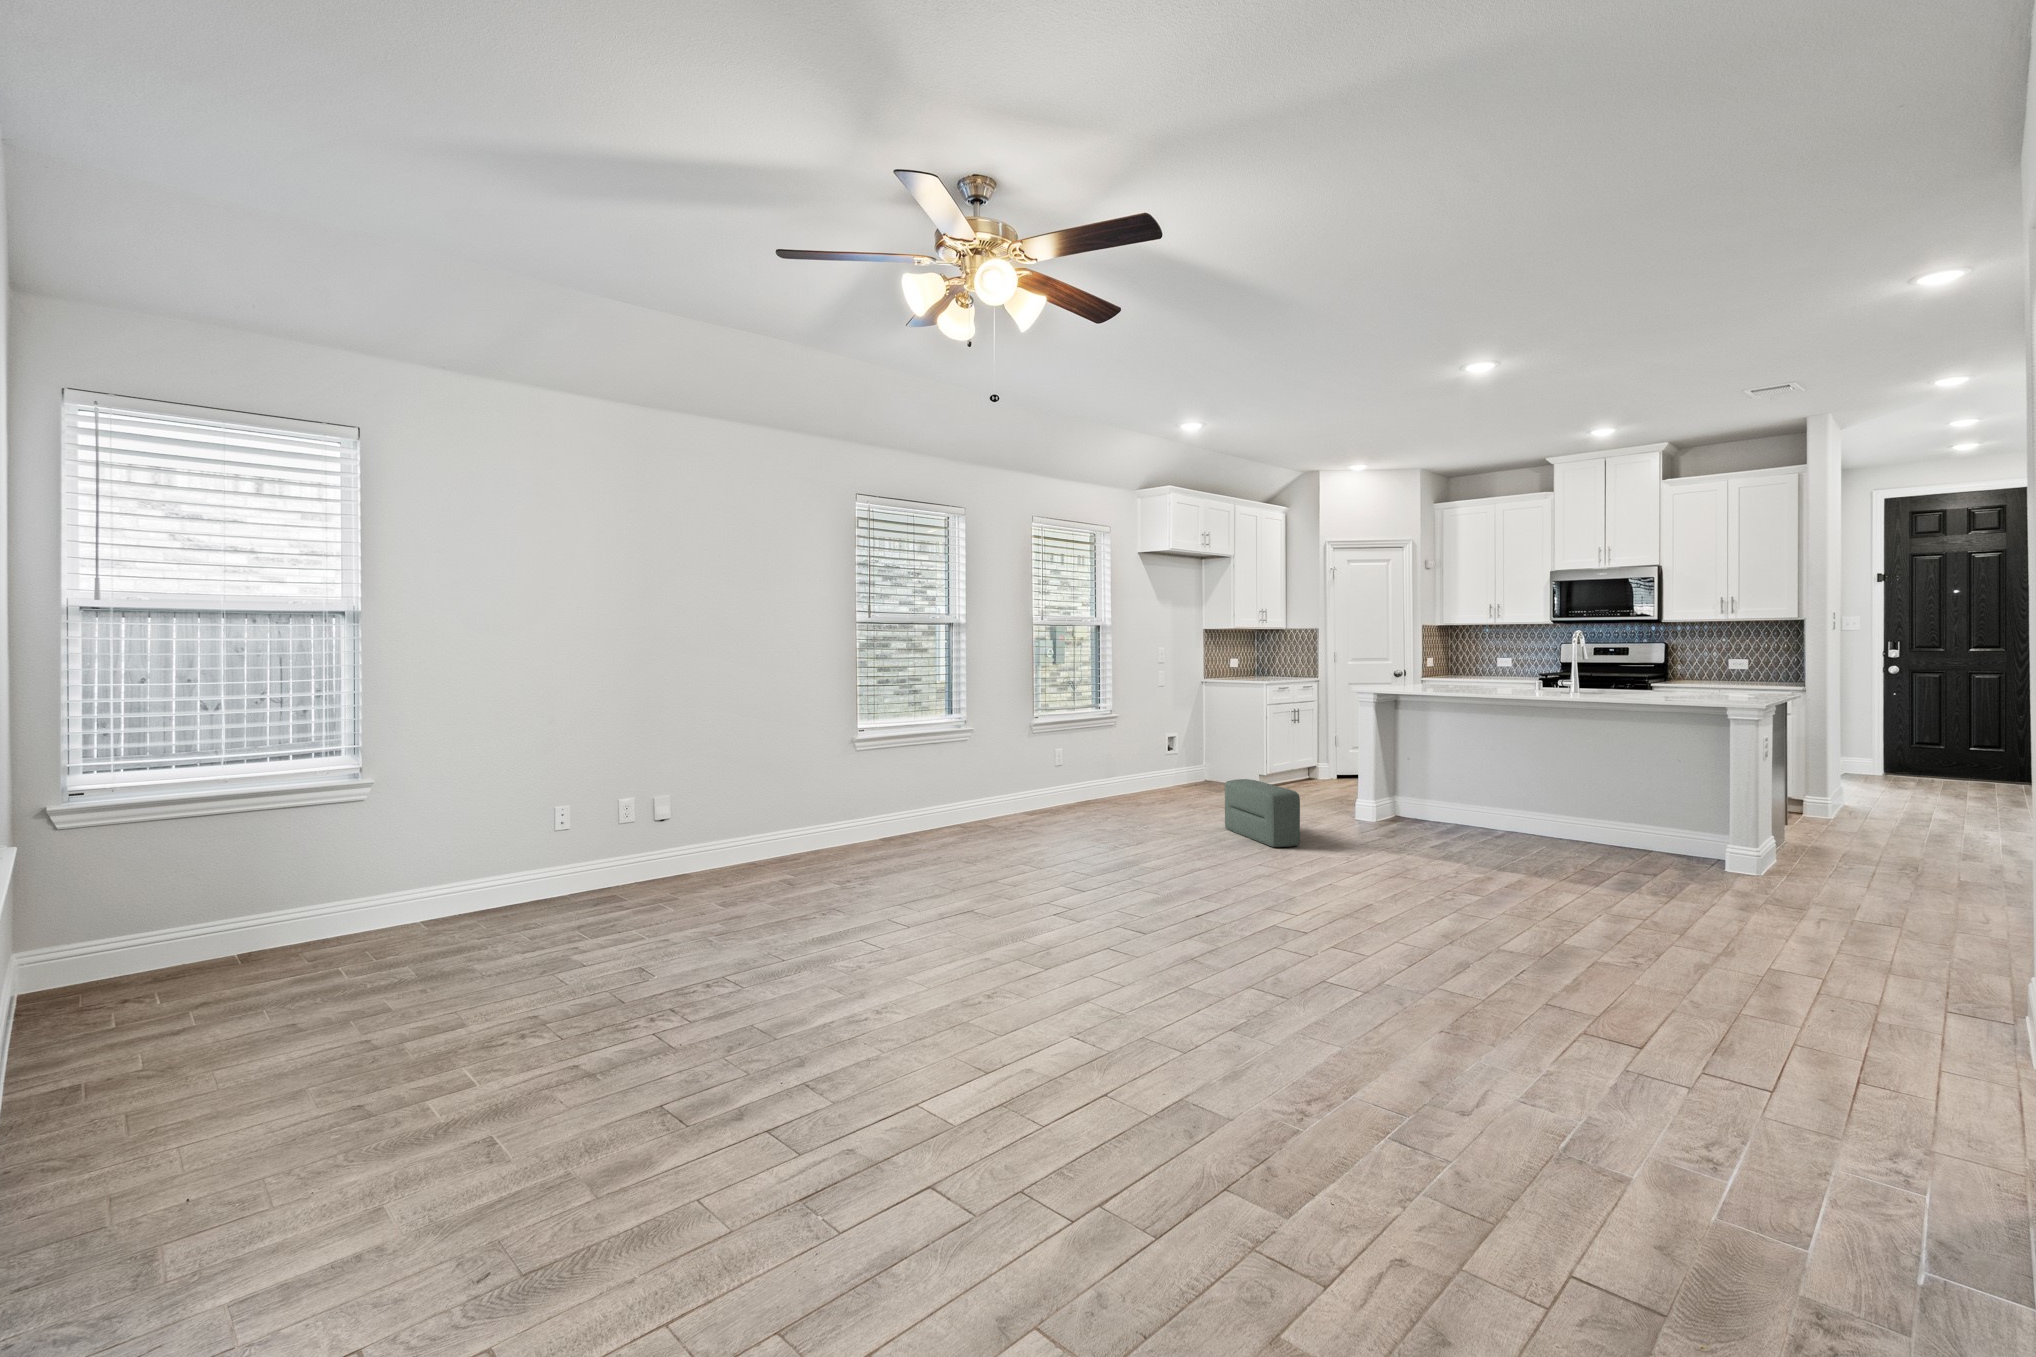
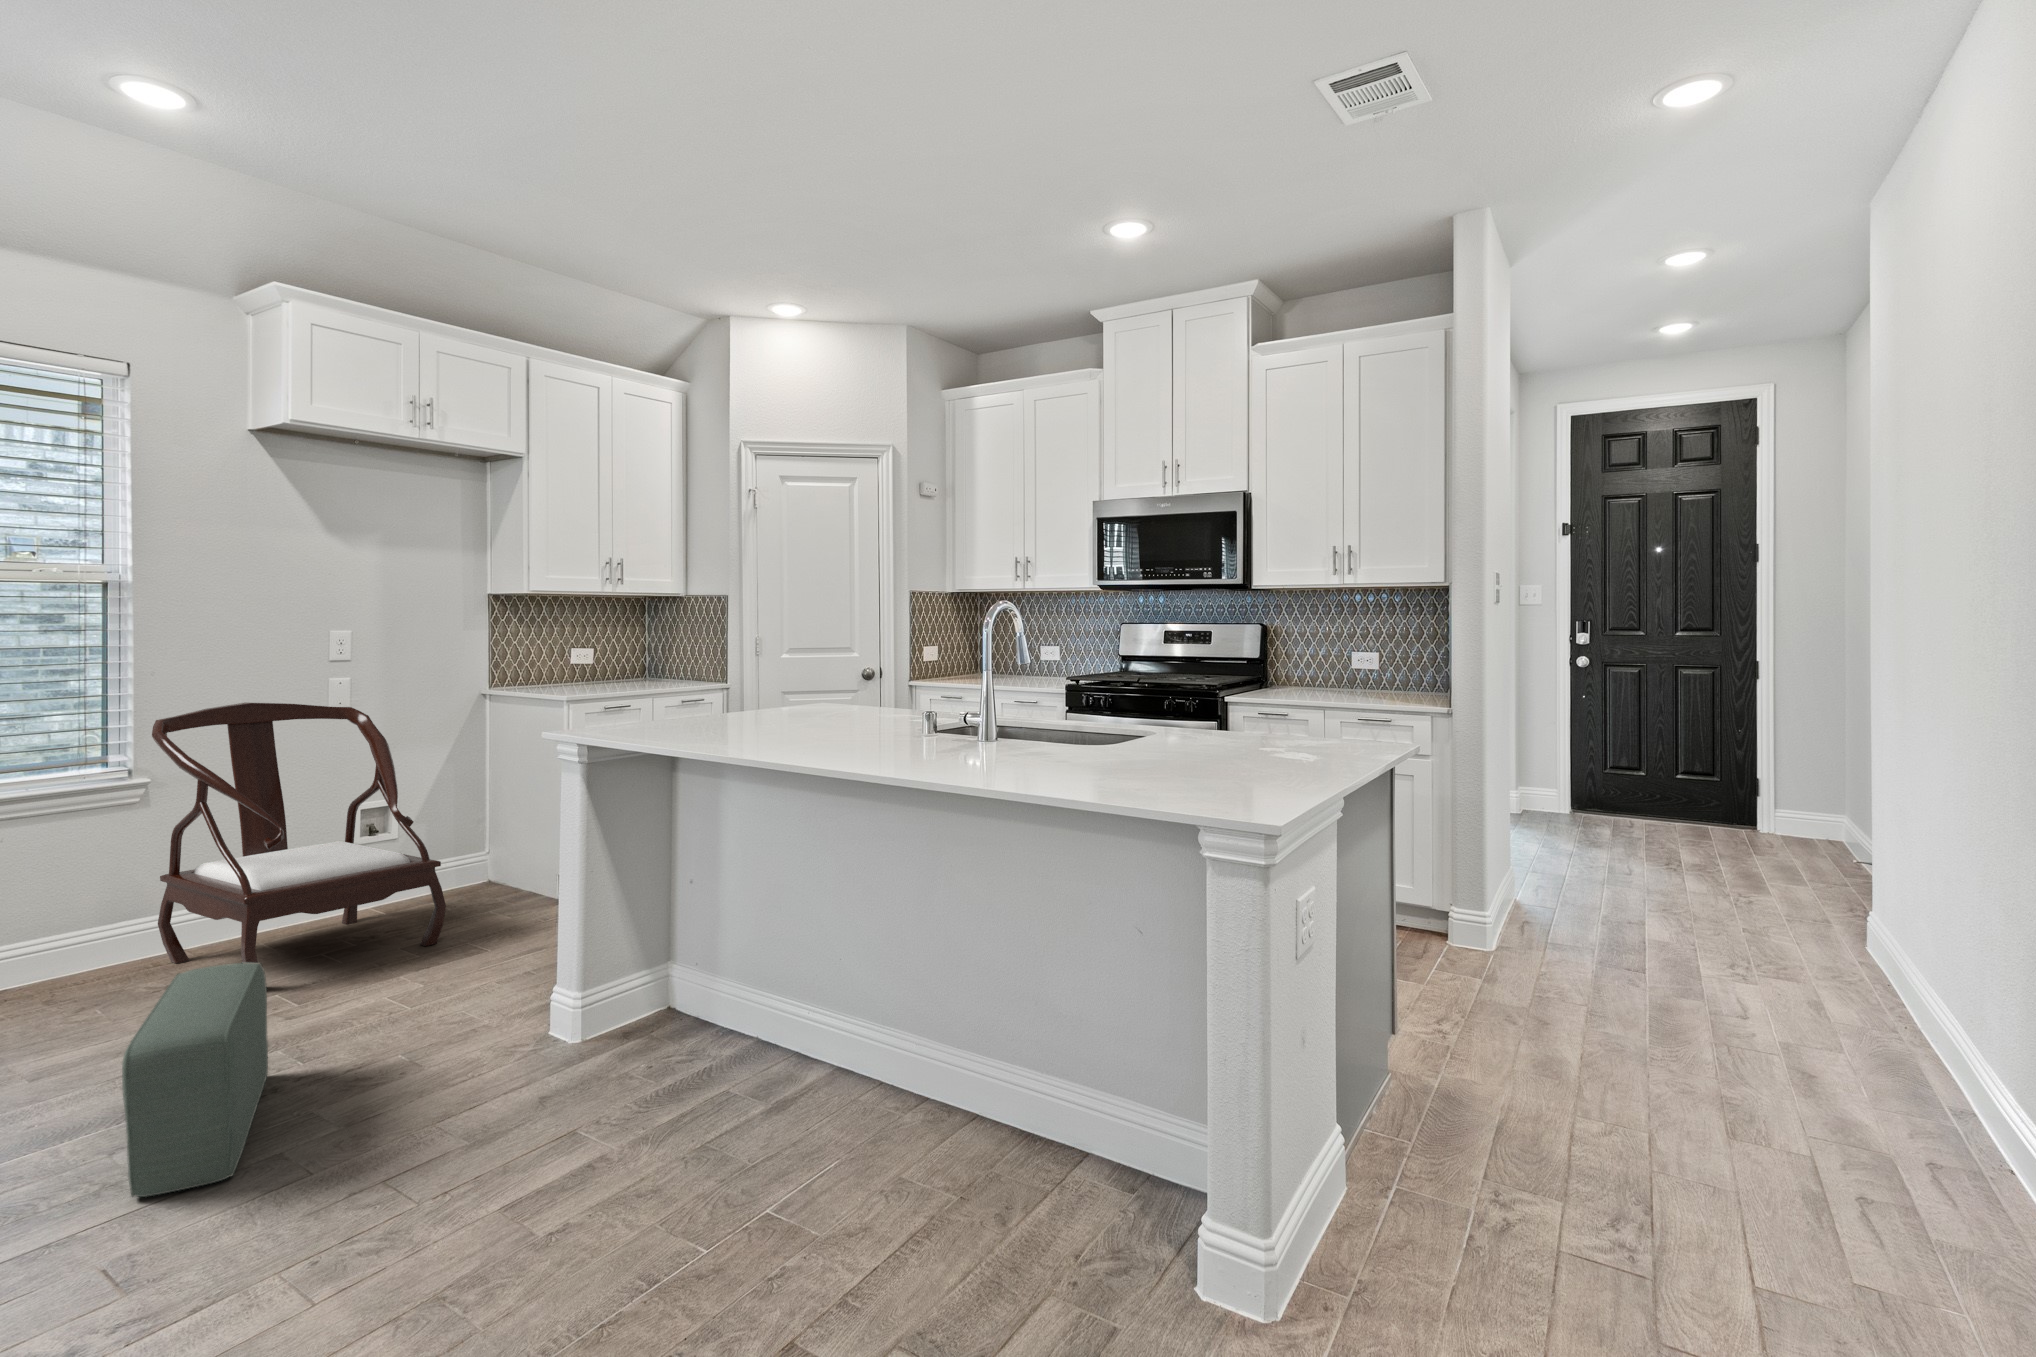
armchair: none [1114,681,1234,807] -> present [152,702,446,963]

